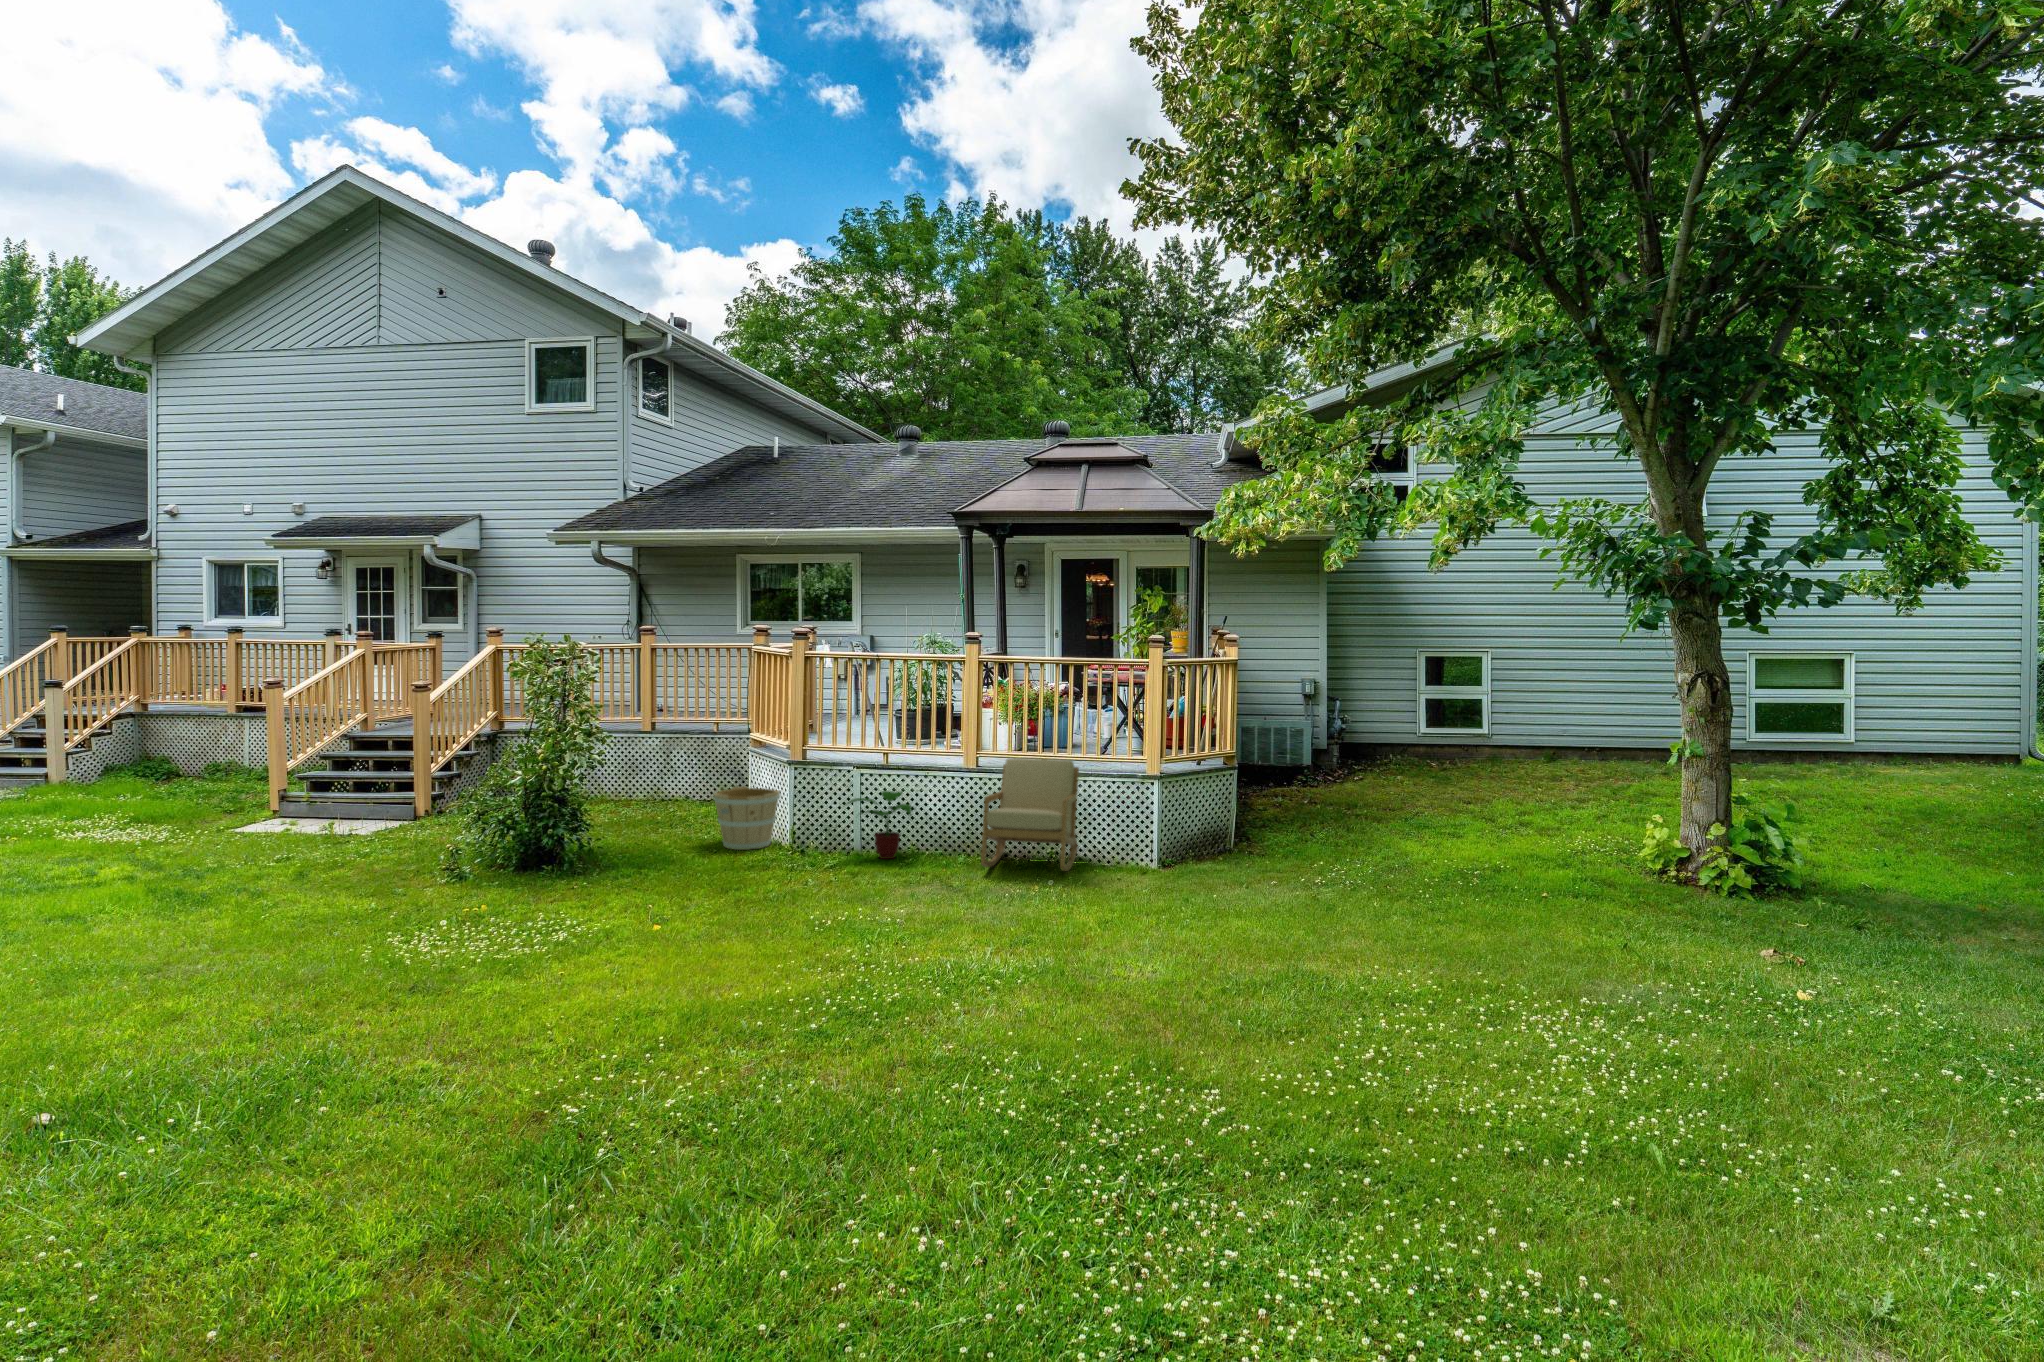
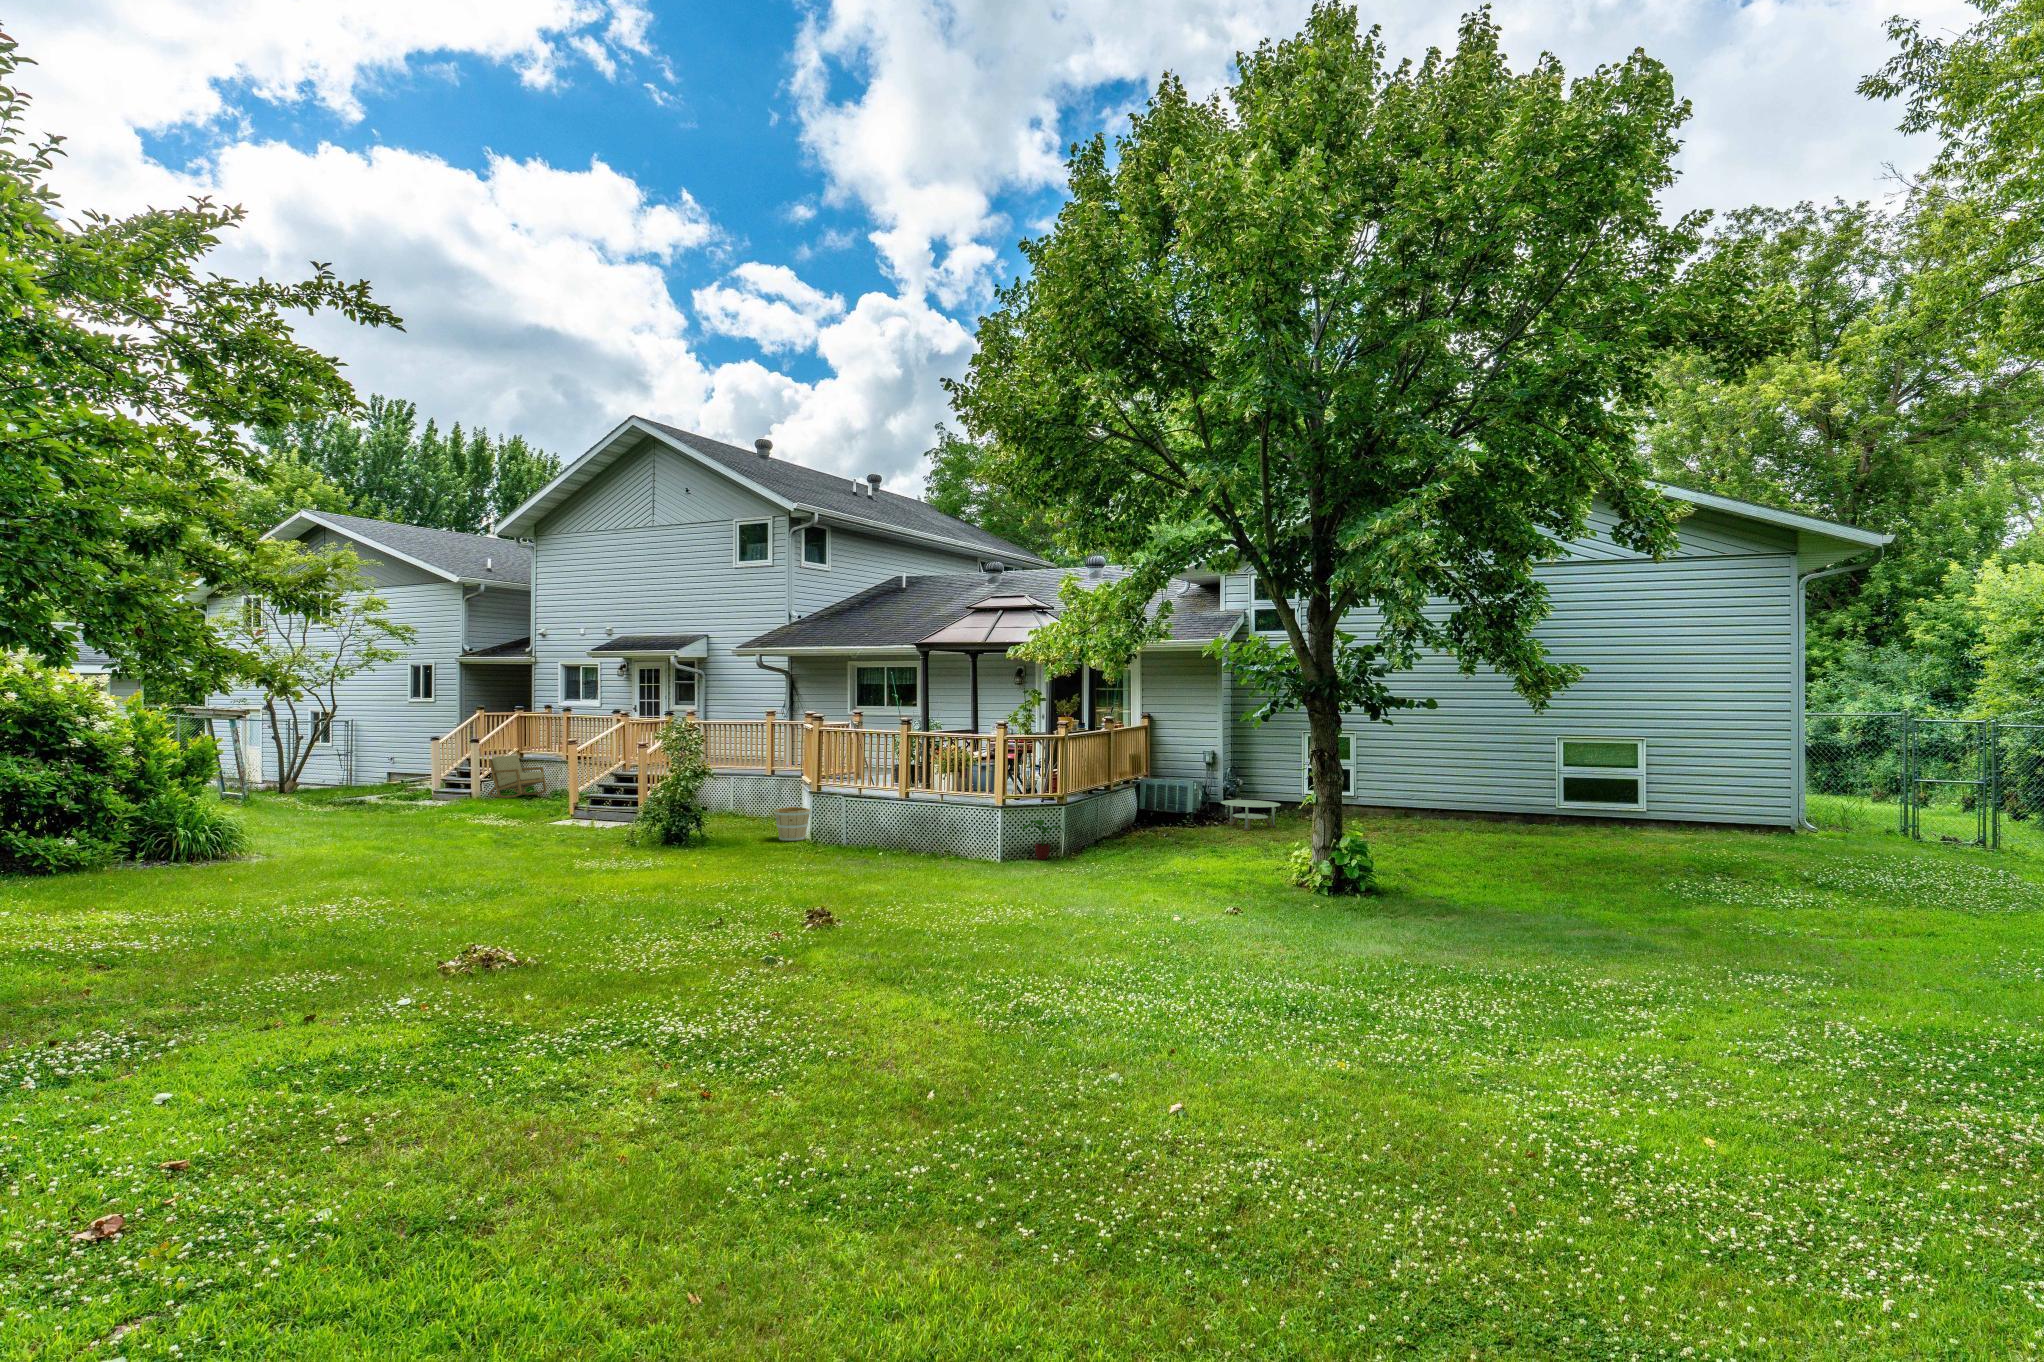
round table: none [1329,745,1416,789] -> present [1221,800,1281,831]
chair: present [981,758,1079,871] -> present [488,755,547,798]
potted plant: present [847,791,912,859] -> present [1022,820,1064,859]

